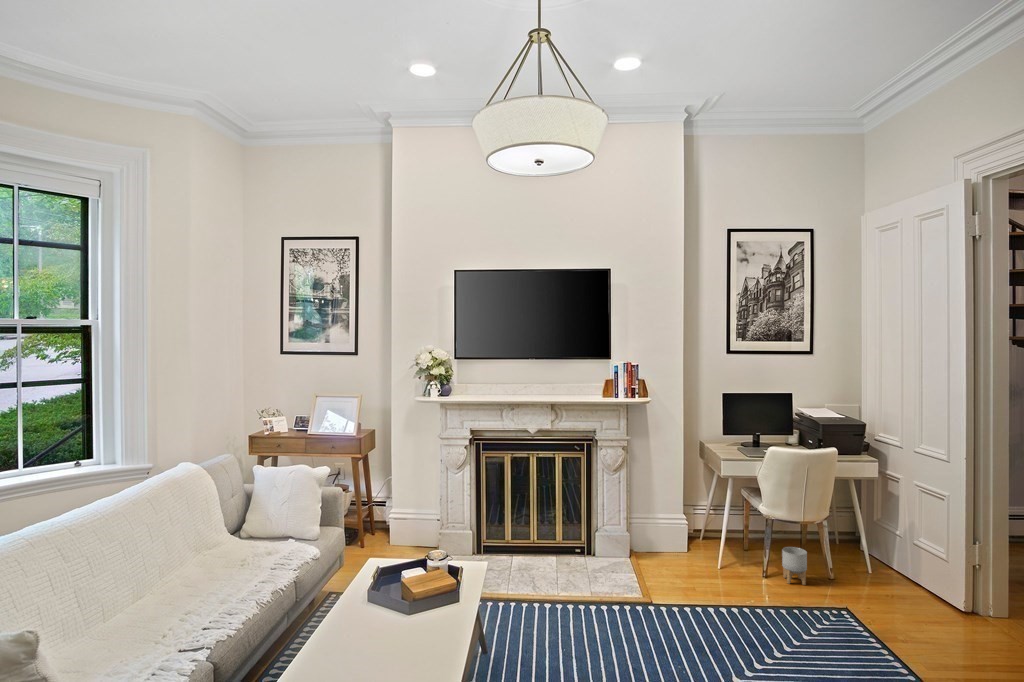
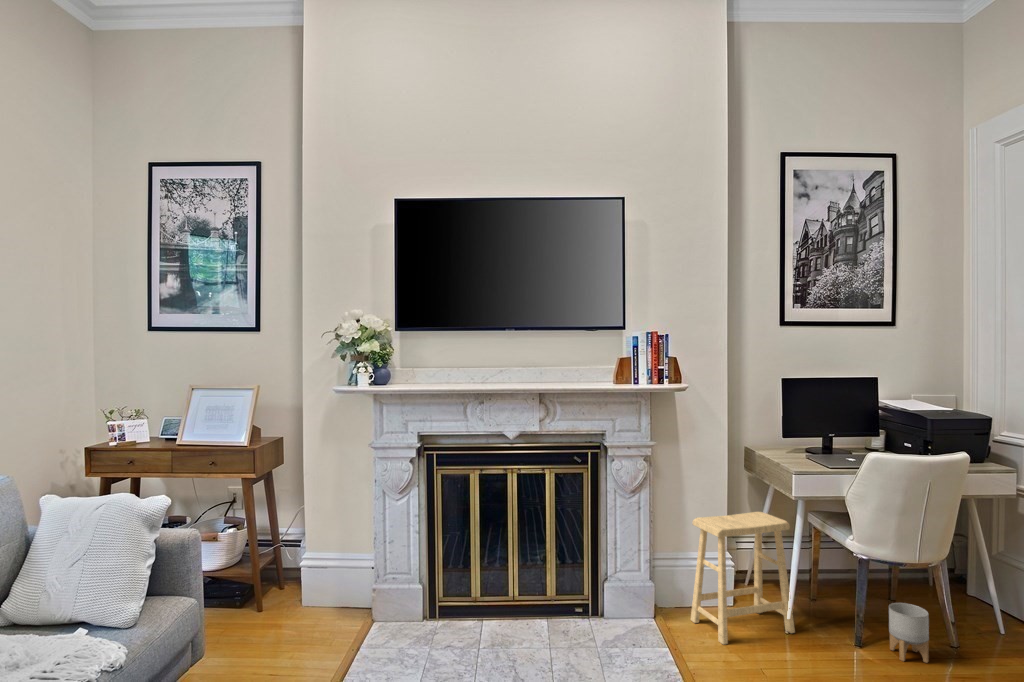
footstool: none [654,486,723,572] -> present [691,512,795,645]

